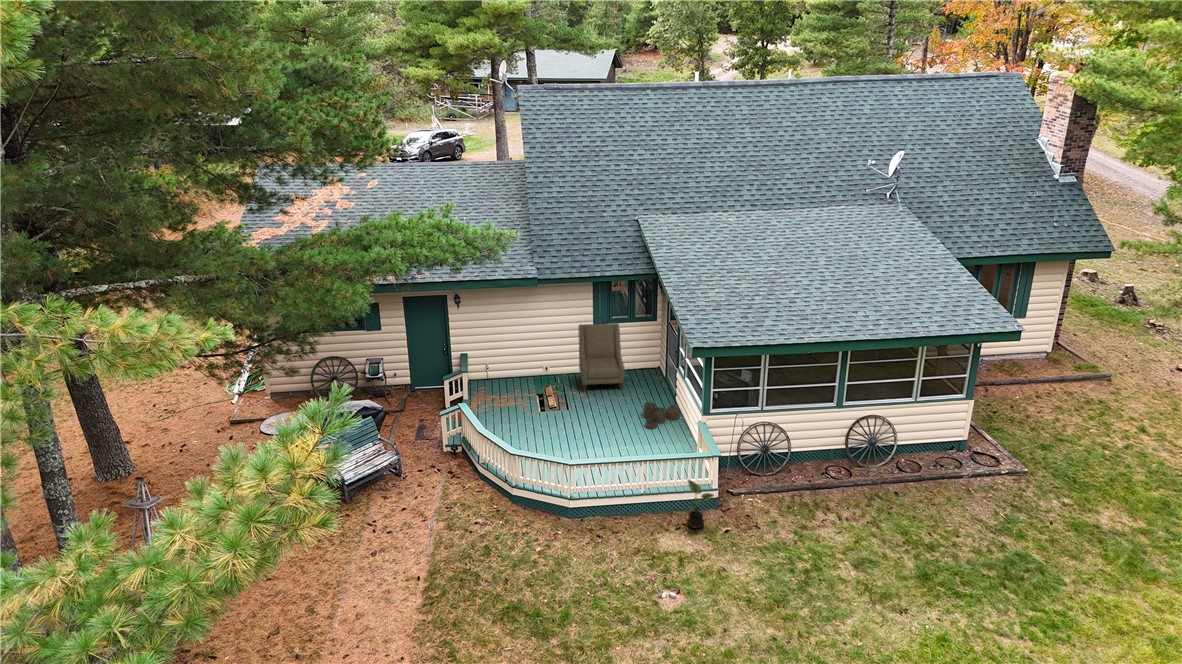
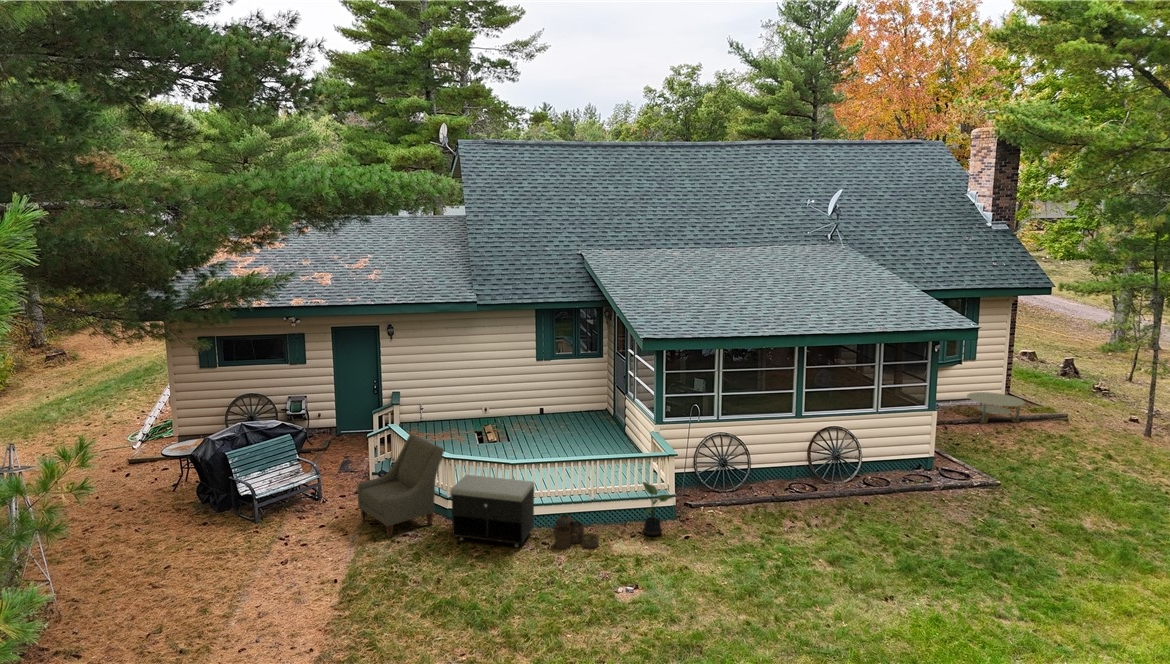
chair: present [578,323,624,392] -> present [357,434,444,538]
round table: none [1010,347,1067,382] -> present [967,392,1025,424]
woven basket: present [644,402,680,429] -> present [554,515,598,548]
storage bench: none [515,471,590,539] -> present [451,475,534,547]

